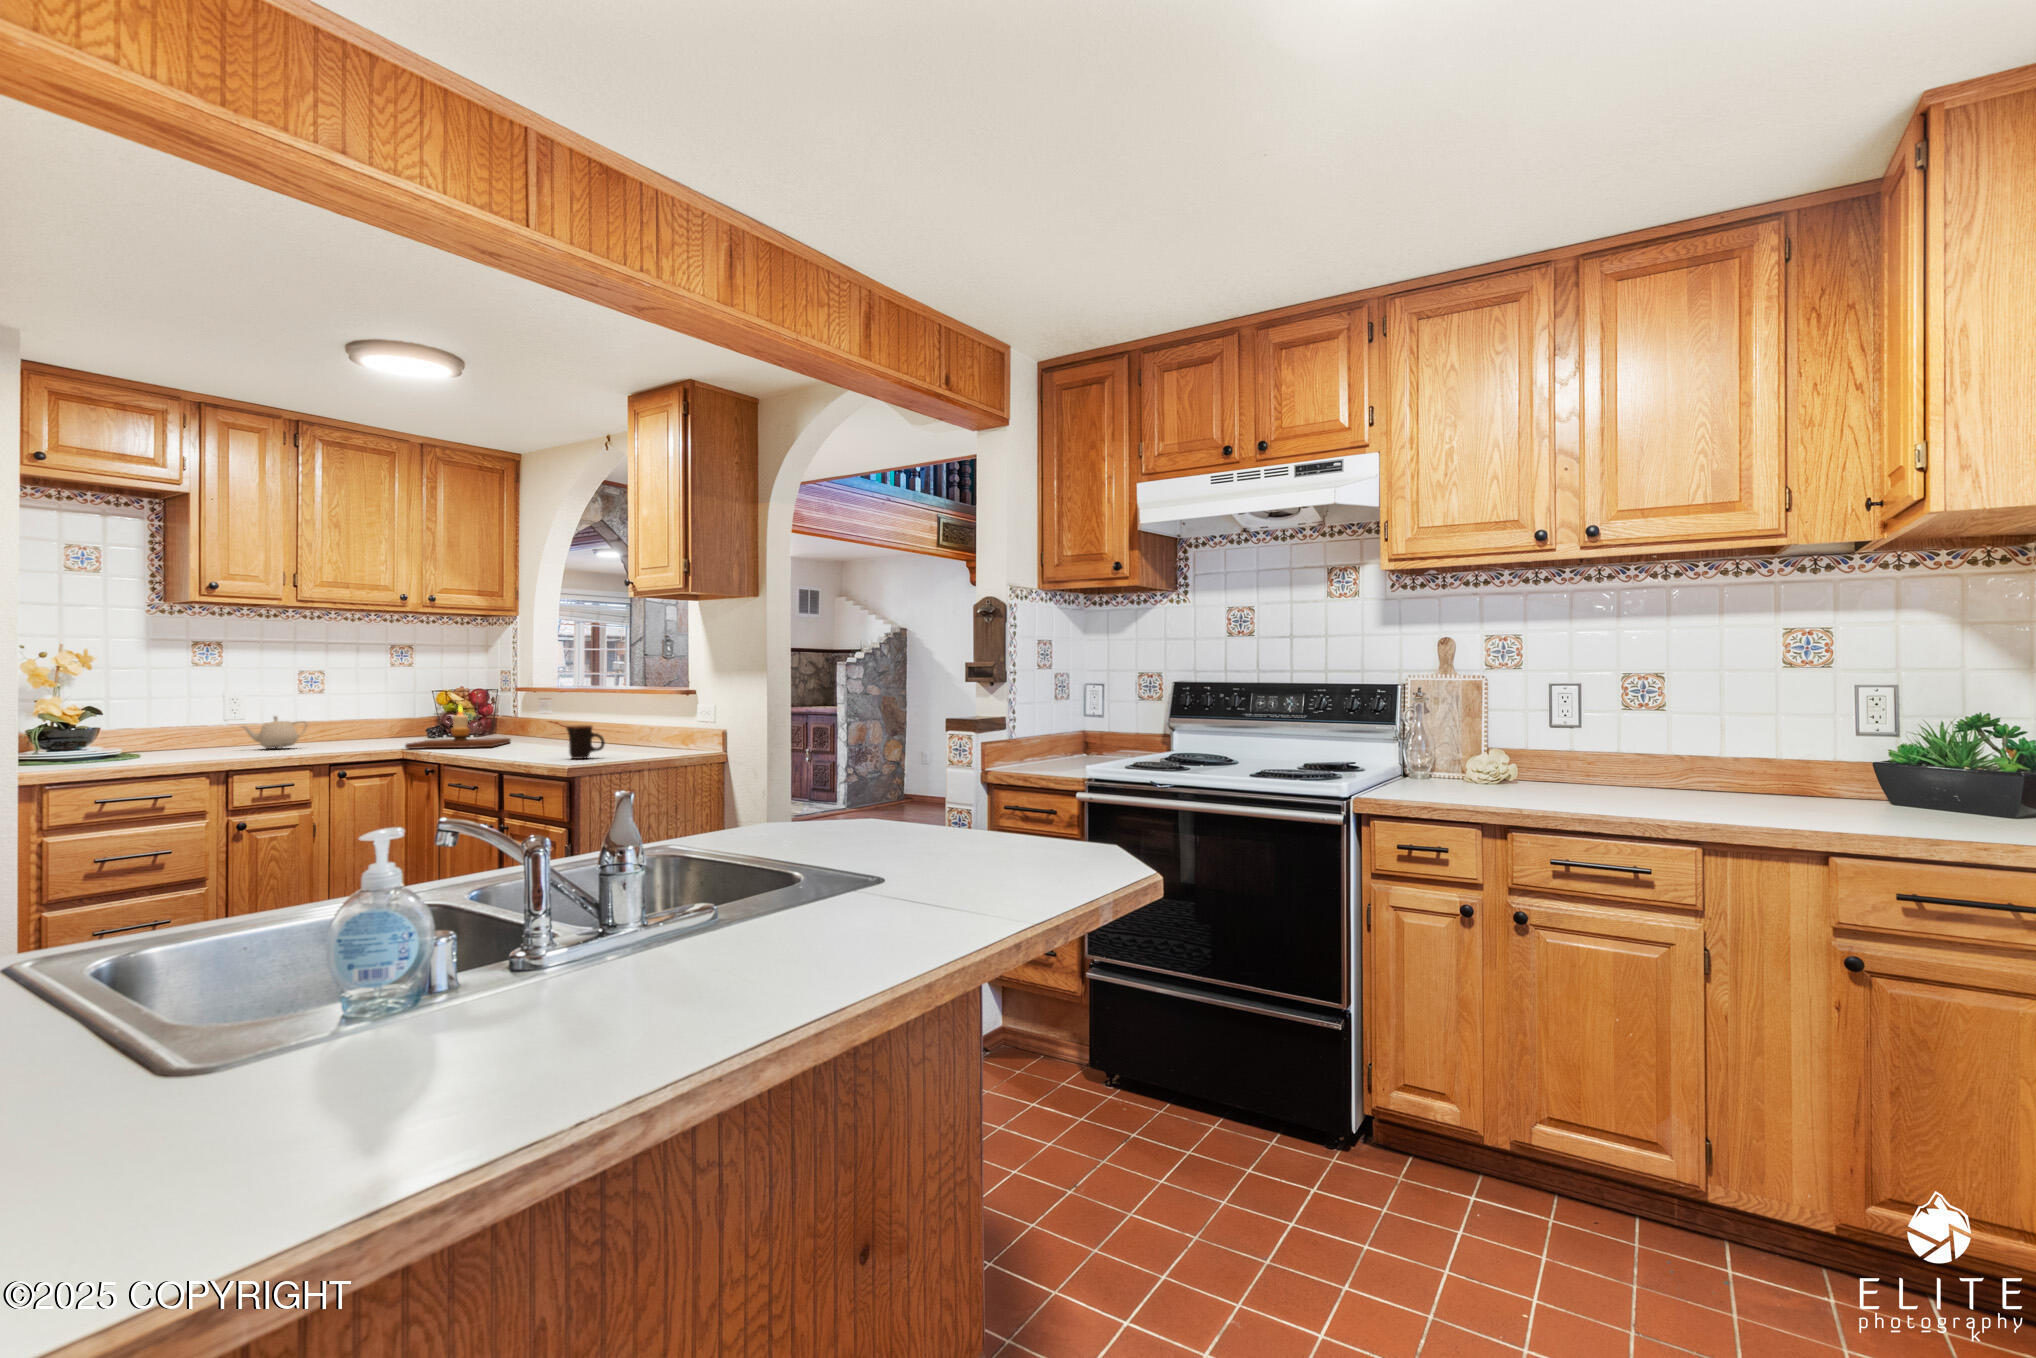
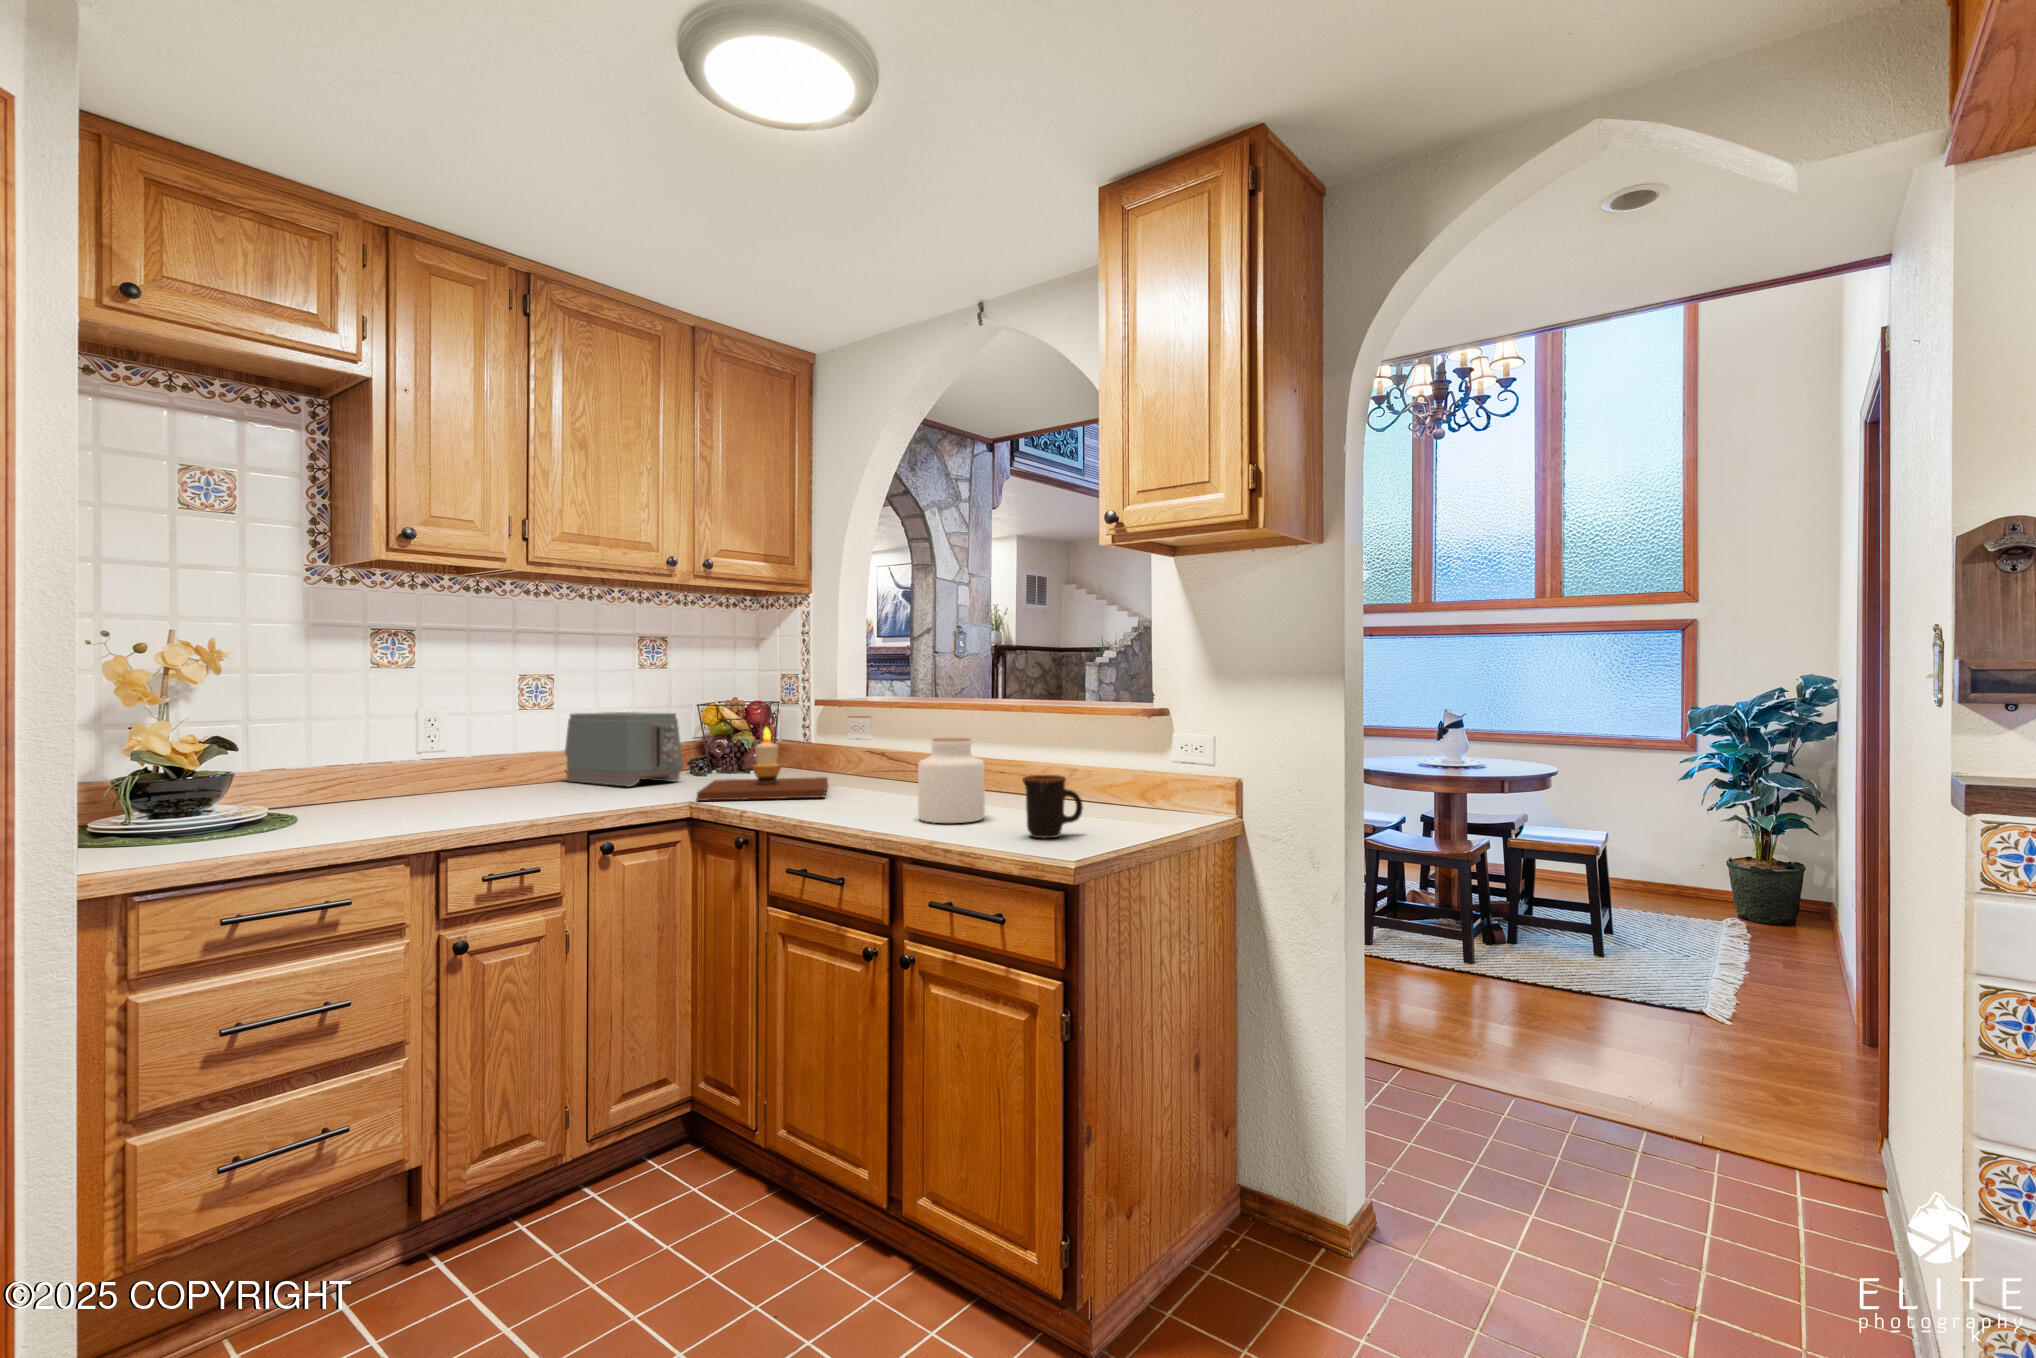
toaster: none [330,697,414,744] -> present [565,712,683,786]
jar: none [525,707,568,755] -> present [918,738,985,823]
teapot: present [242,716,307,749] -> none [445,745,542,798]

